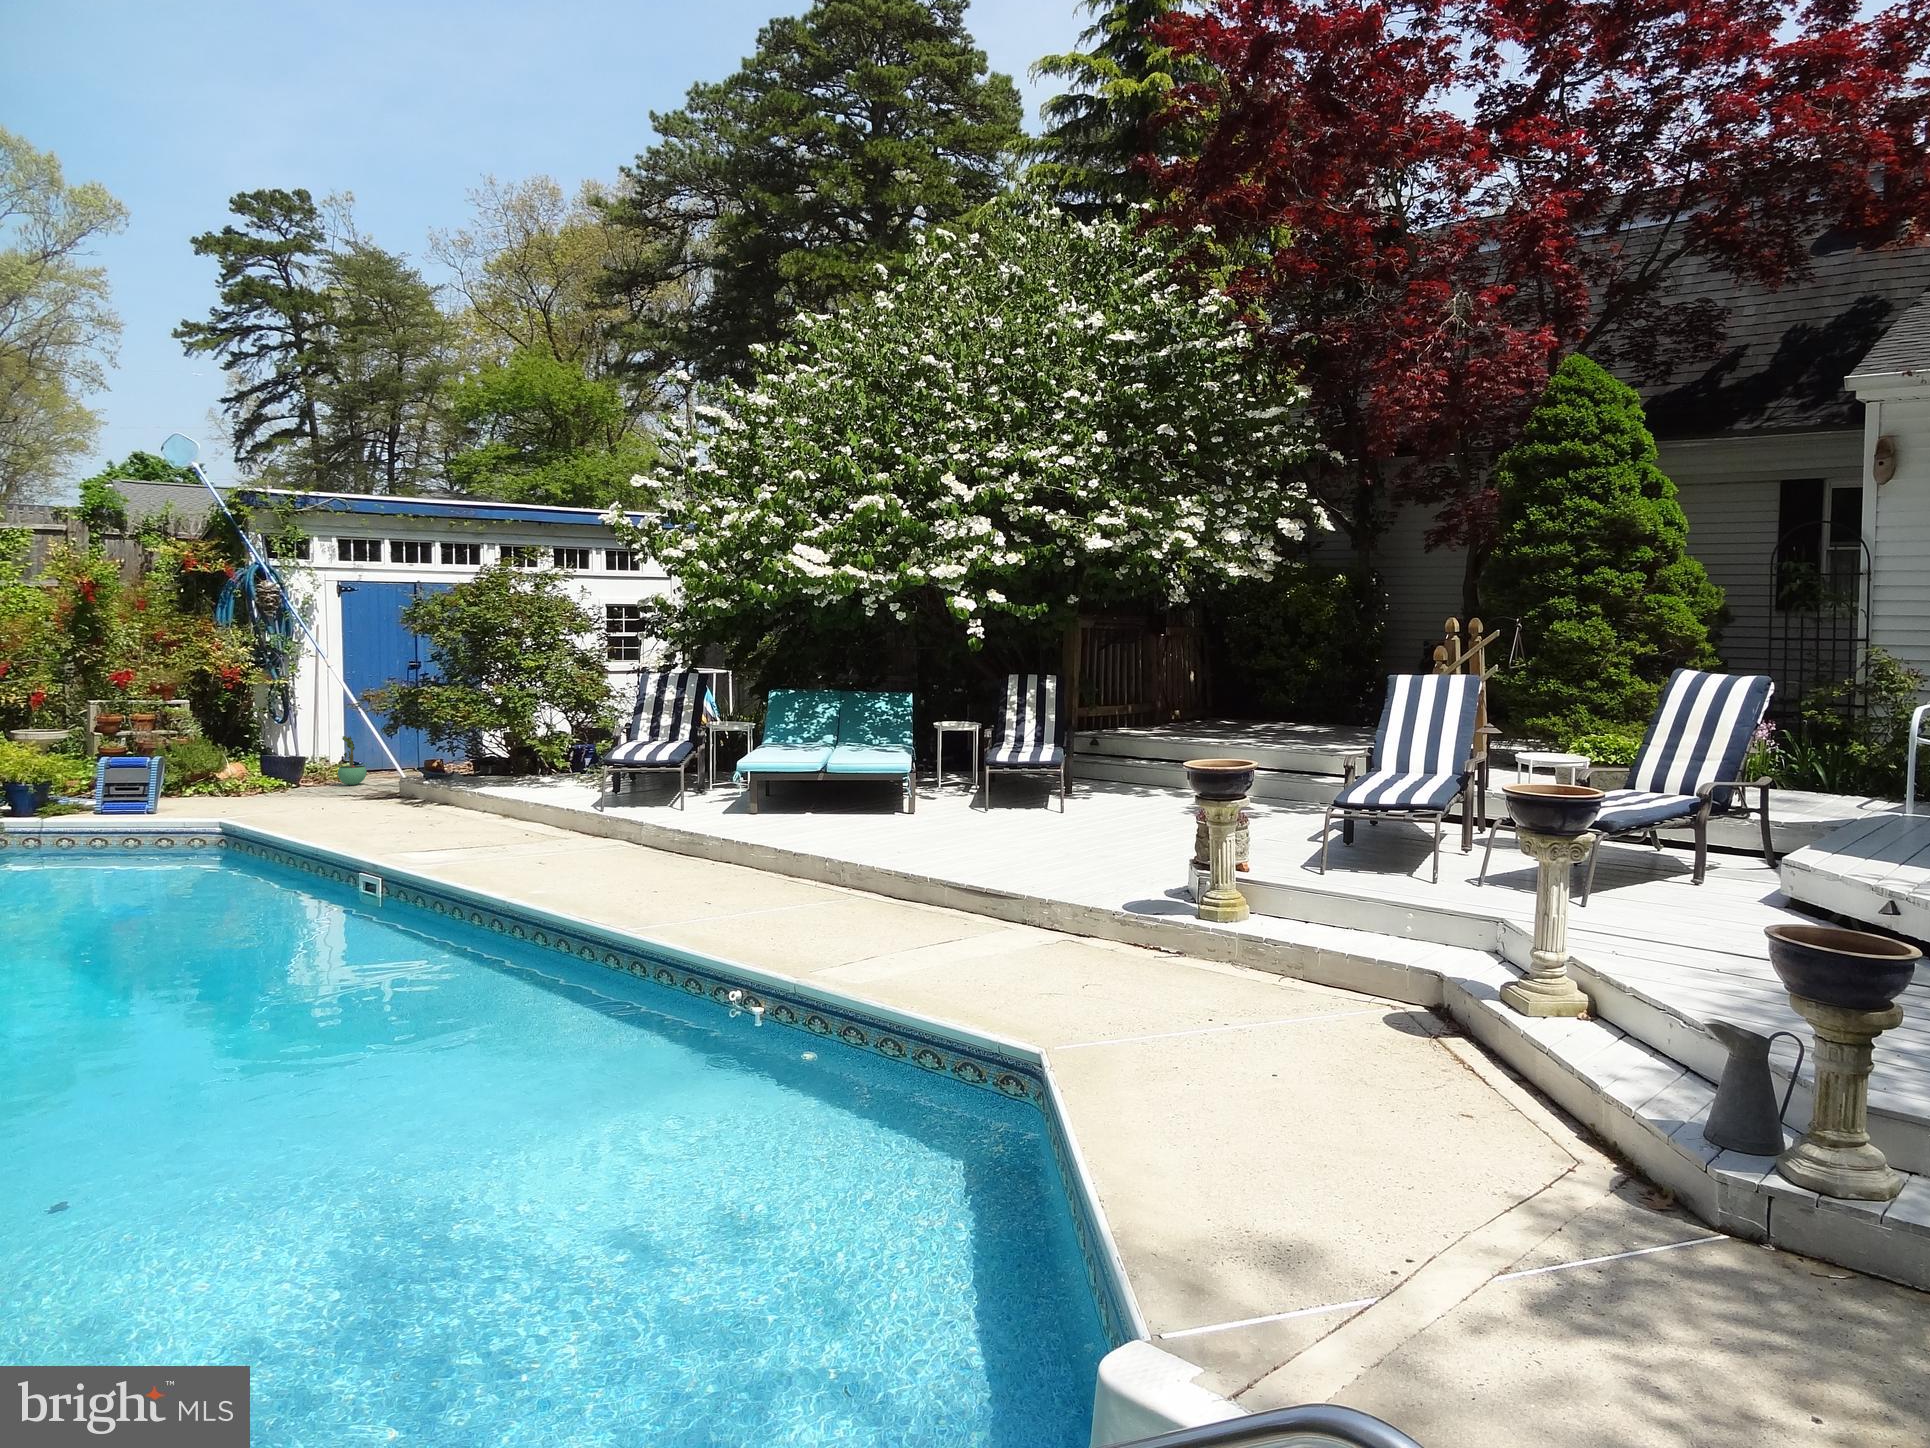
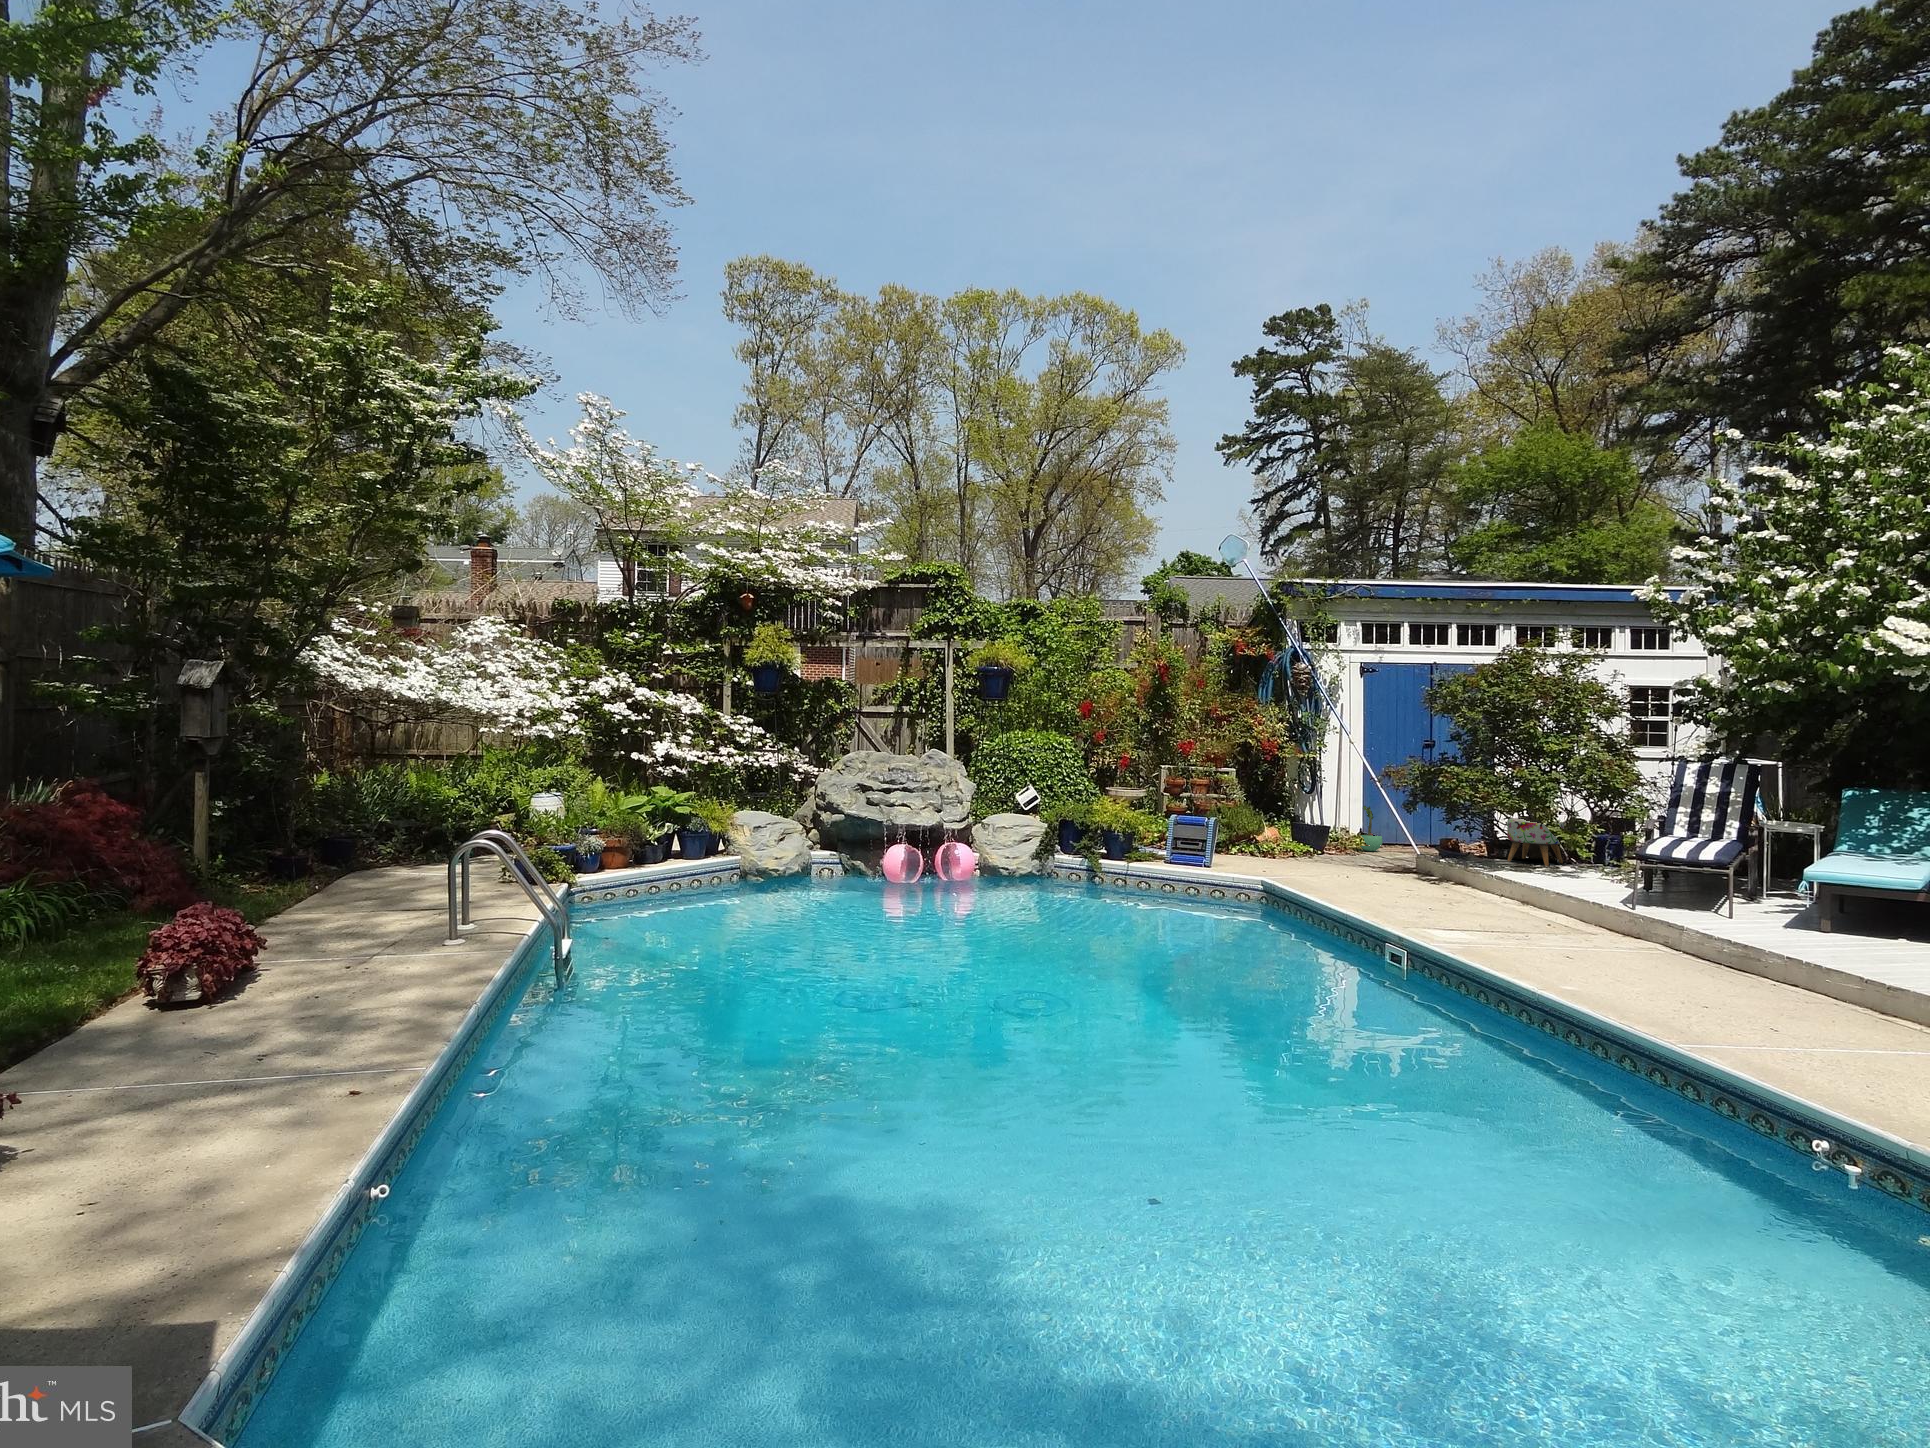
ottoman: none [495,735,549,780] -> present [1507,818,1564,866]

